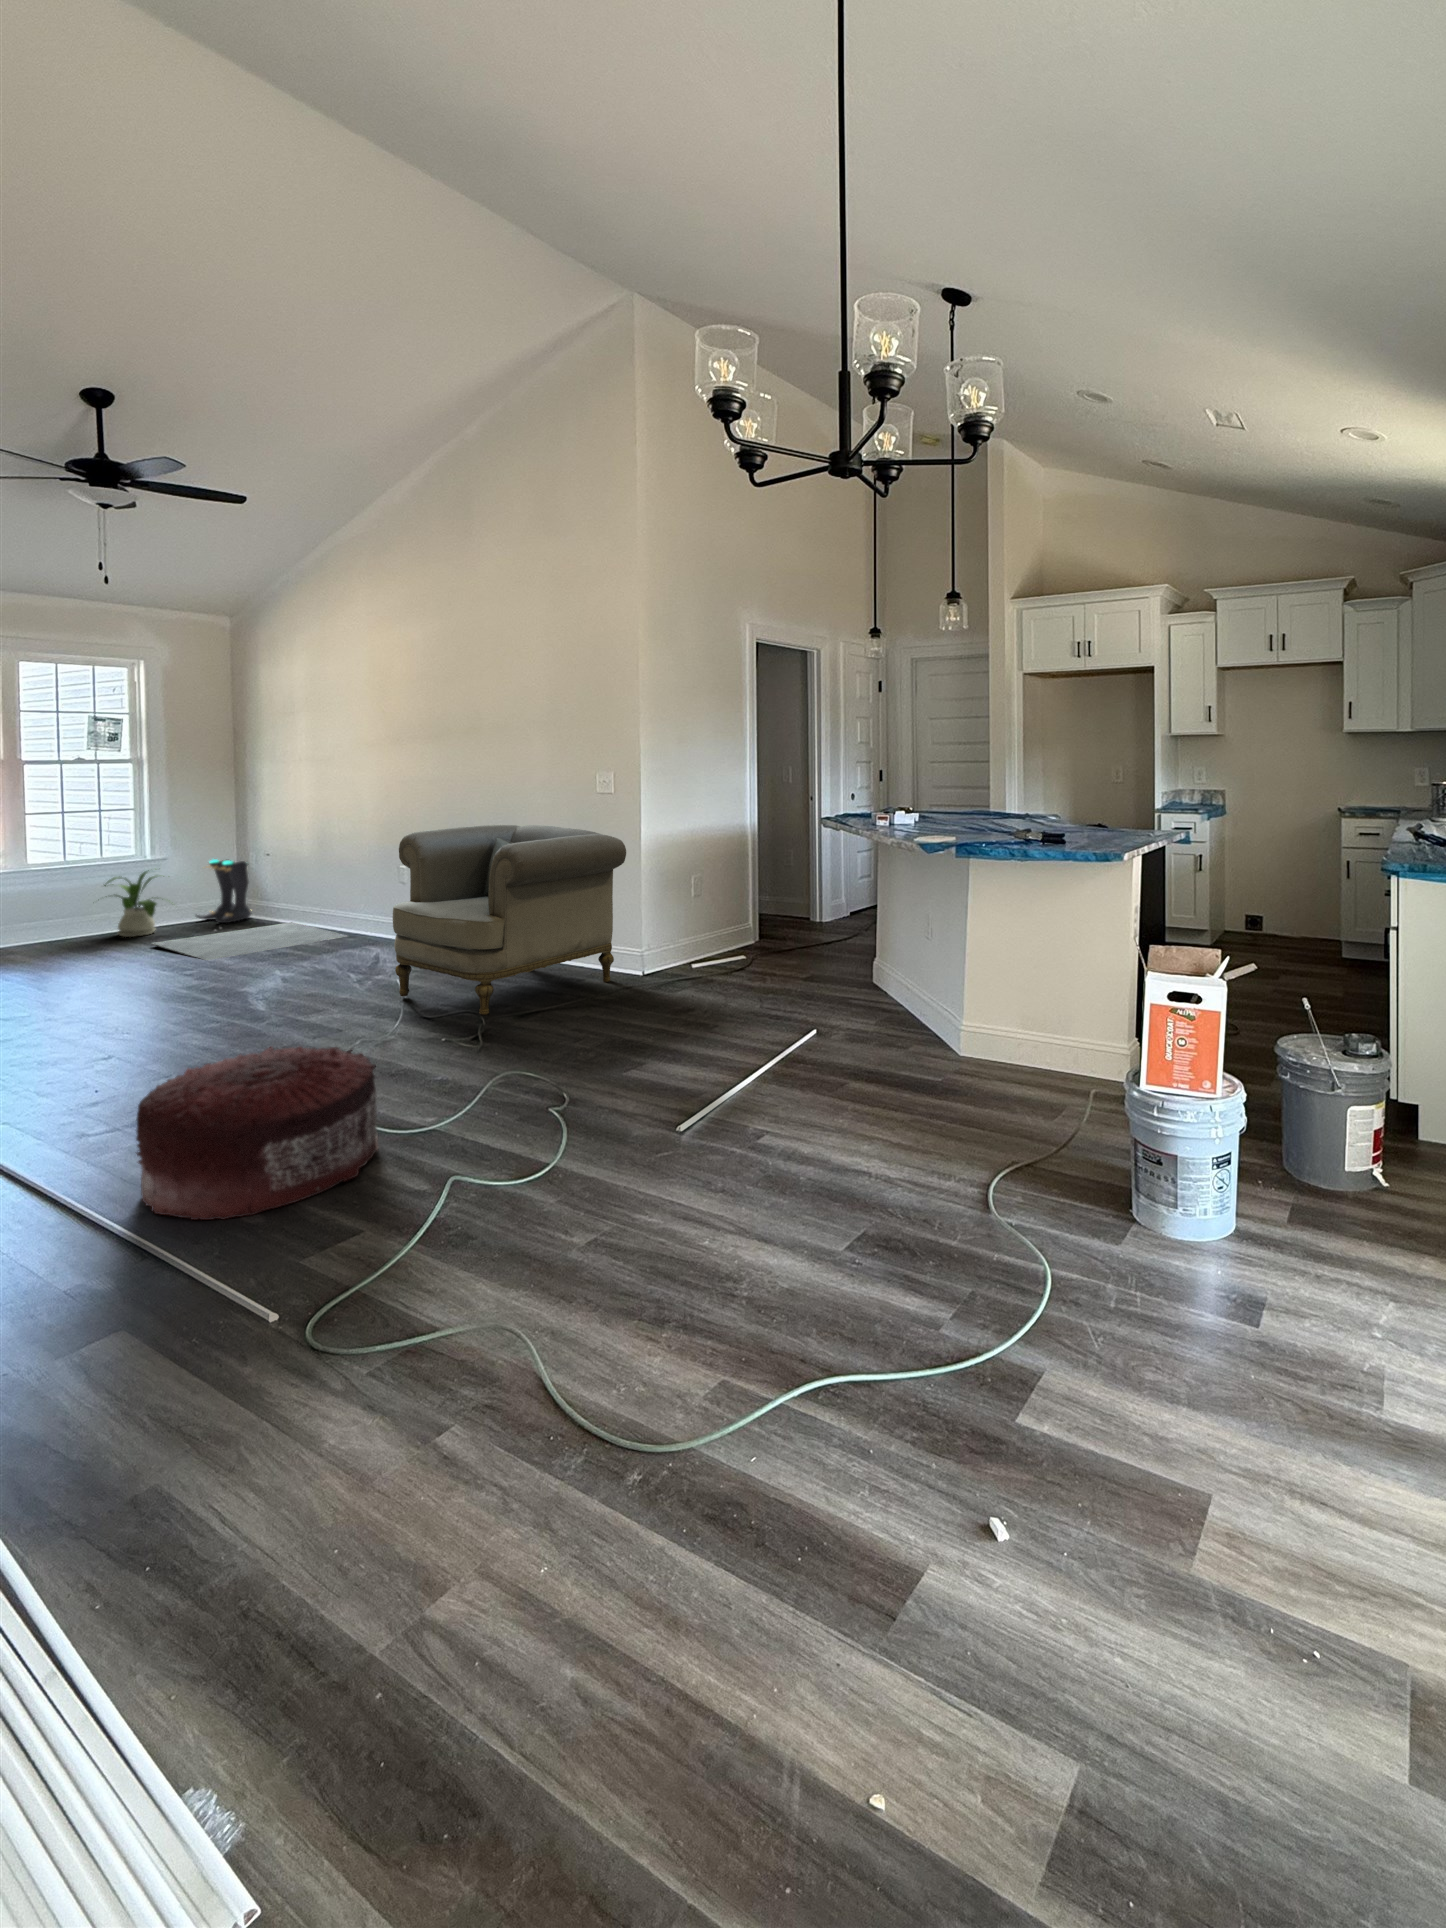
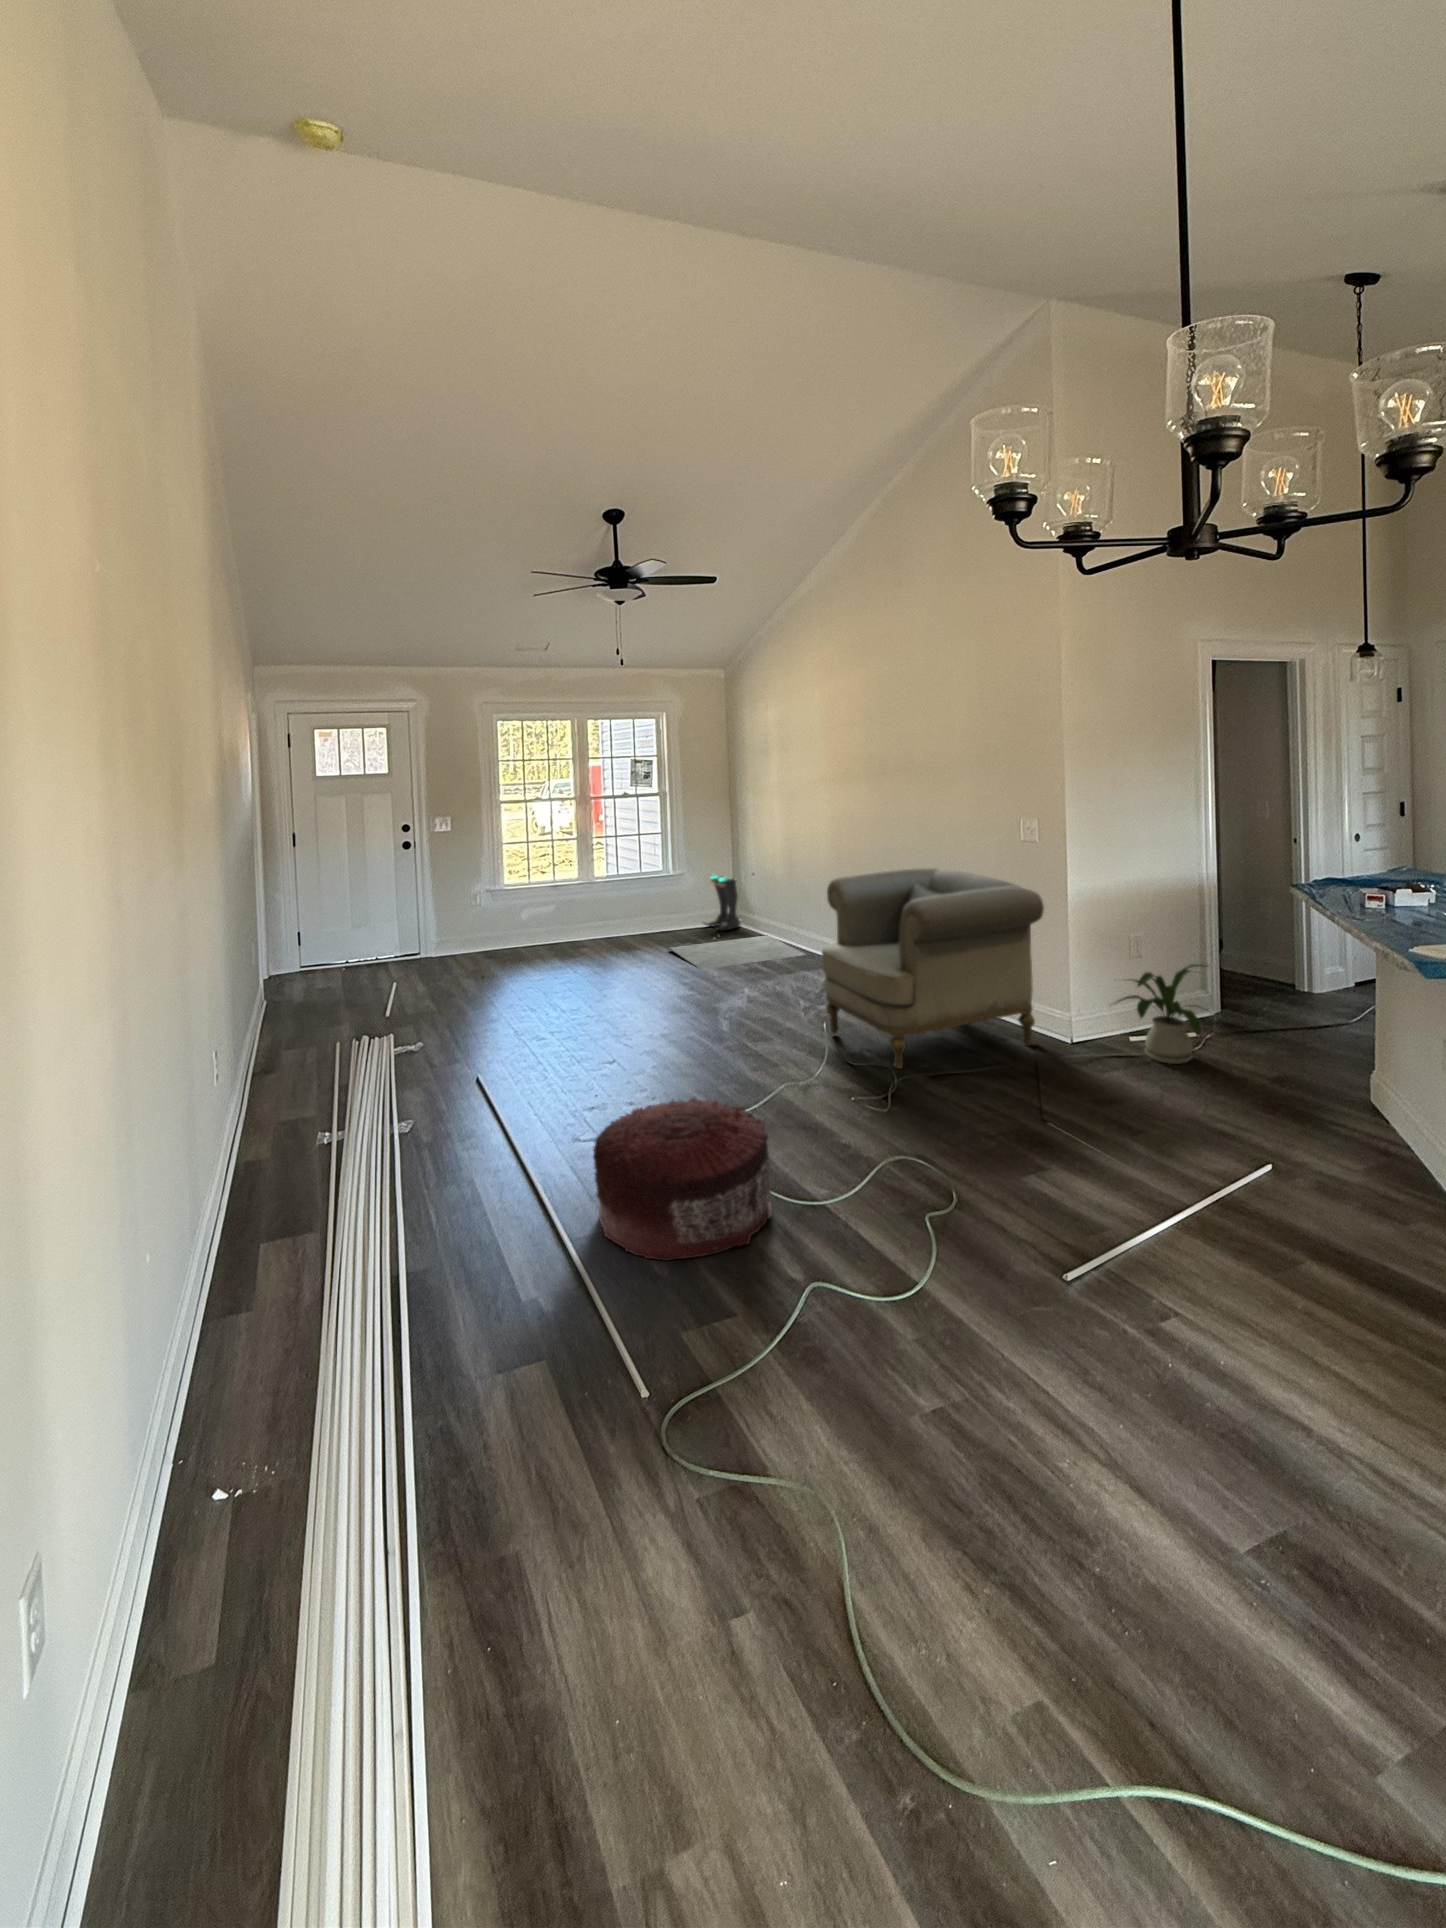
house plant: present [104,870,157,937] -> present [1116,964,1205,1064]

